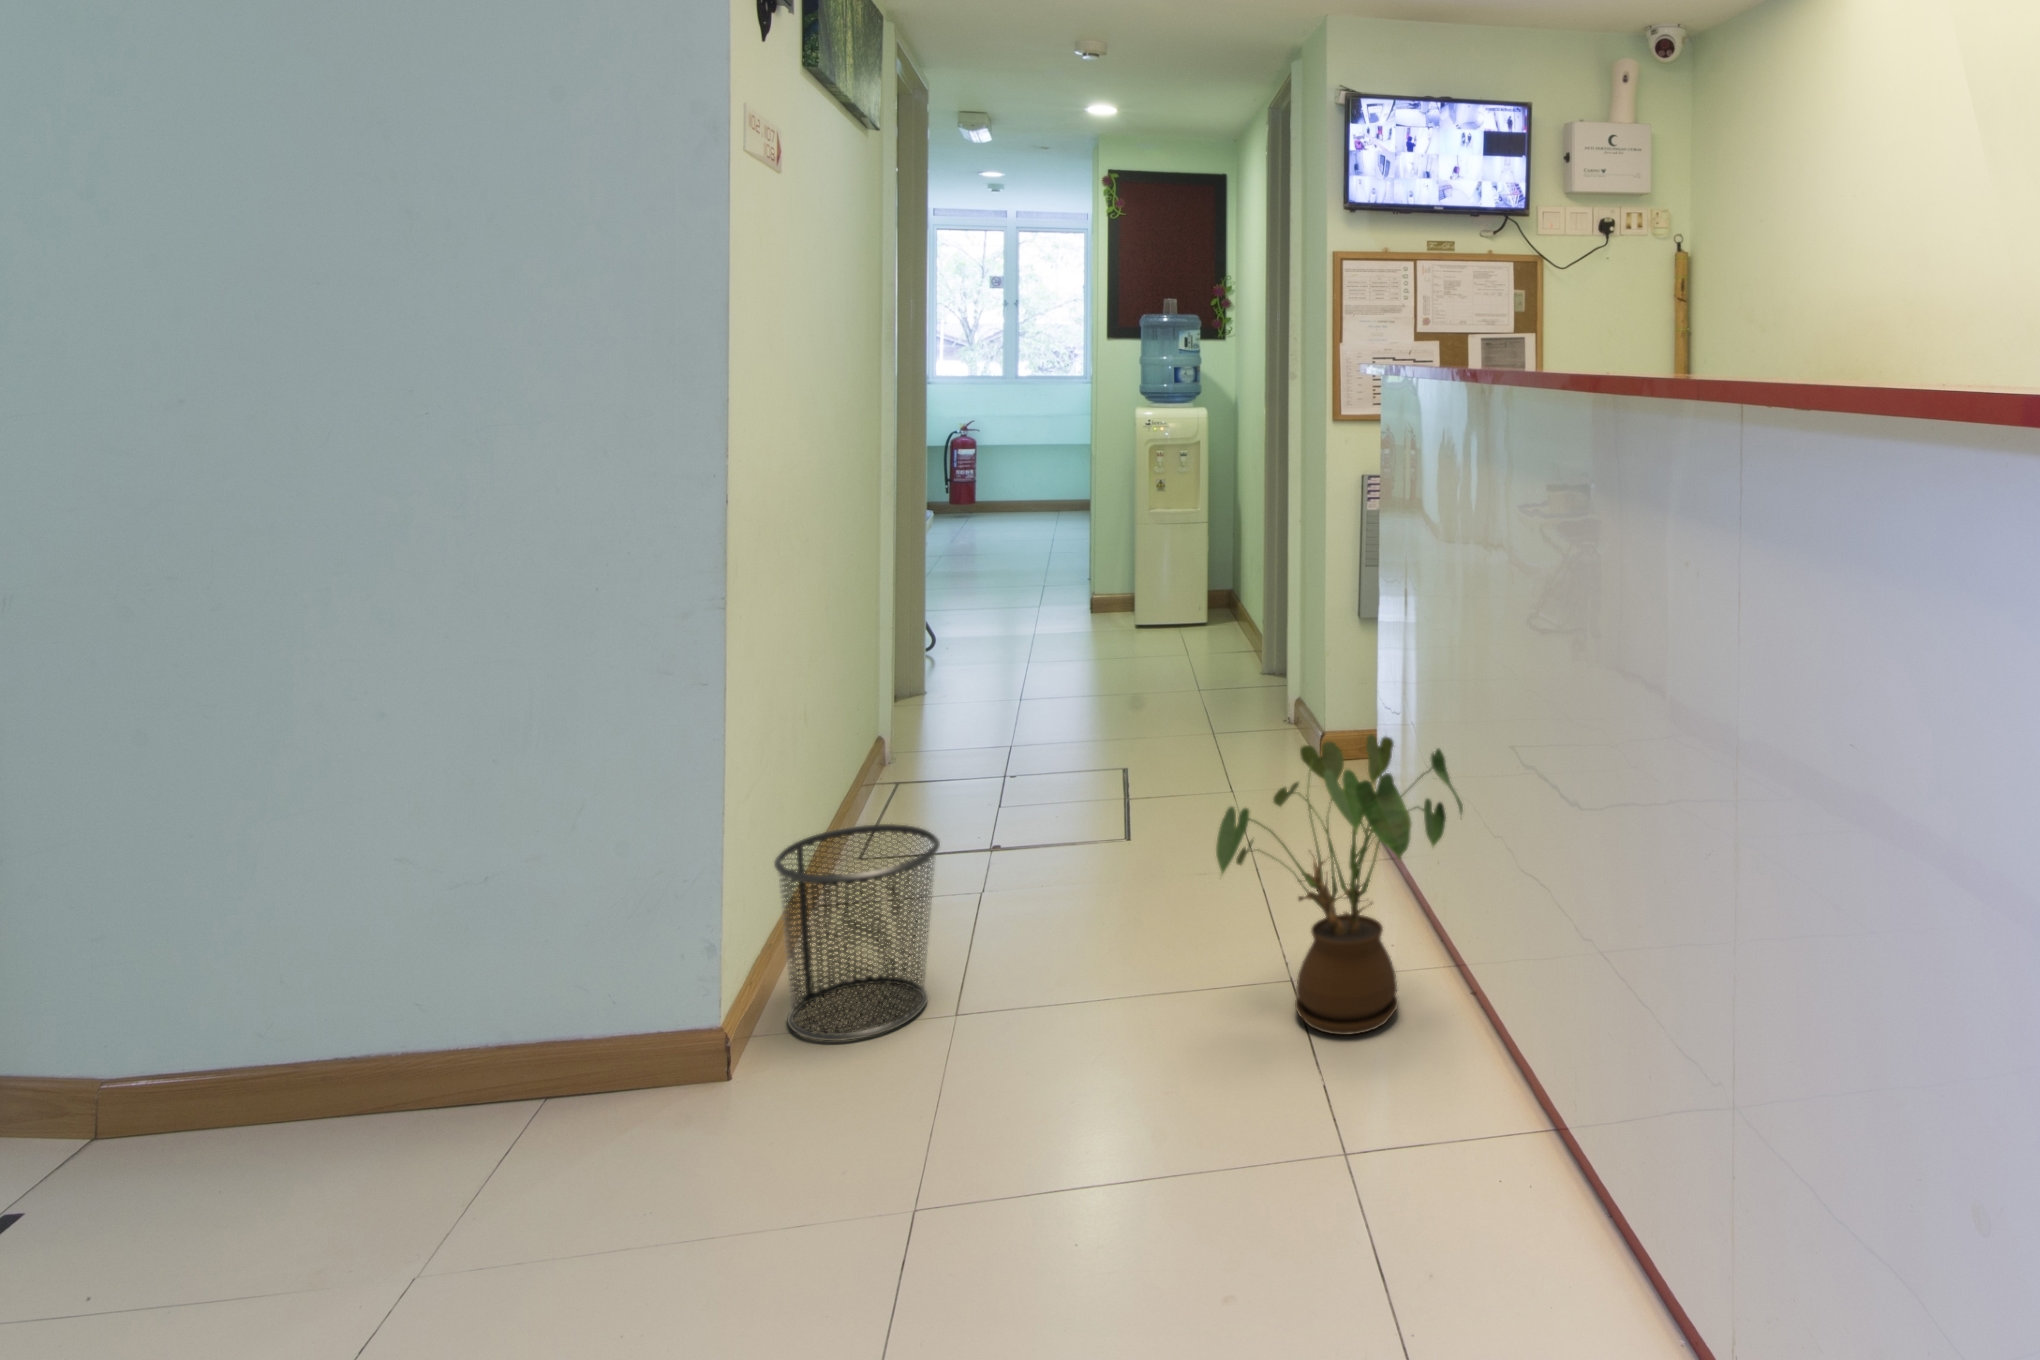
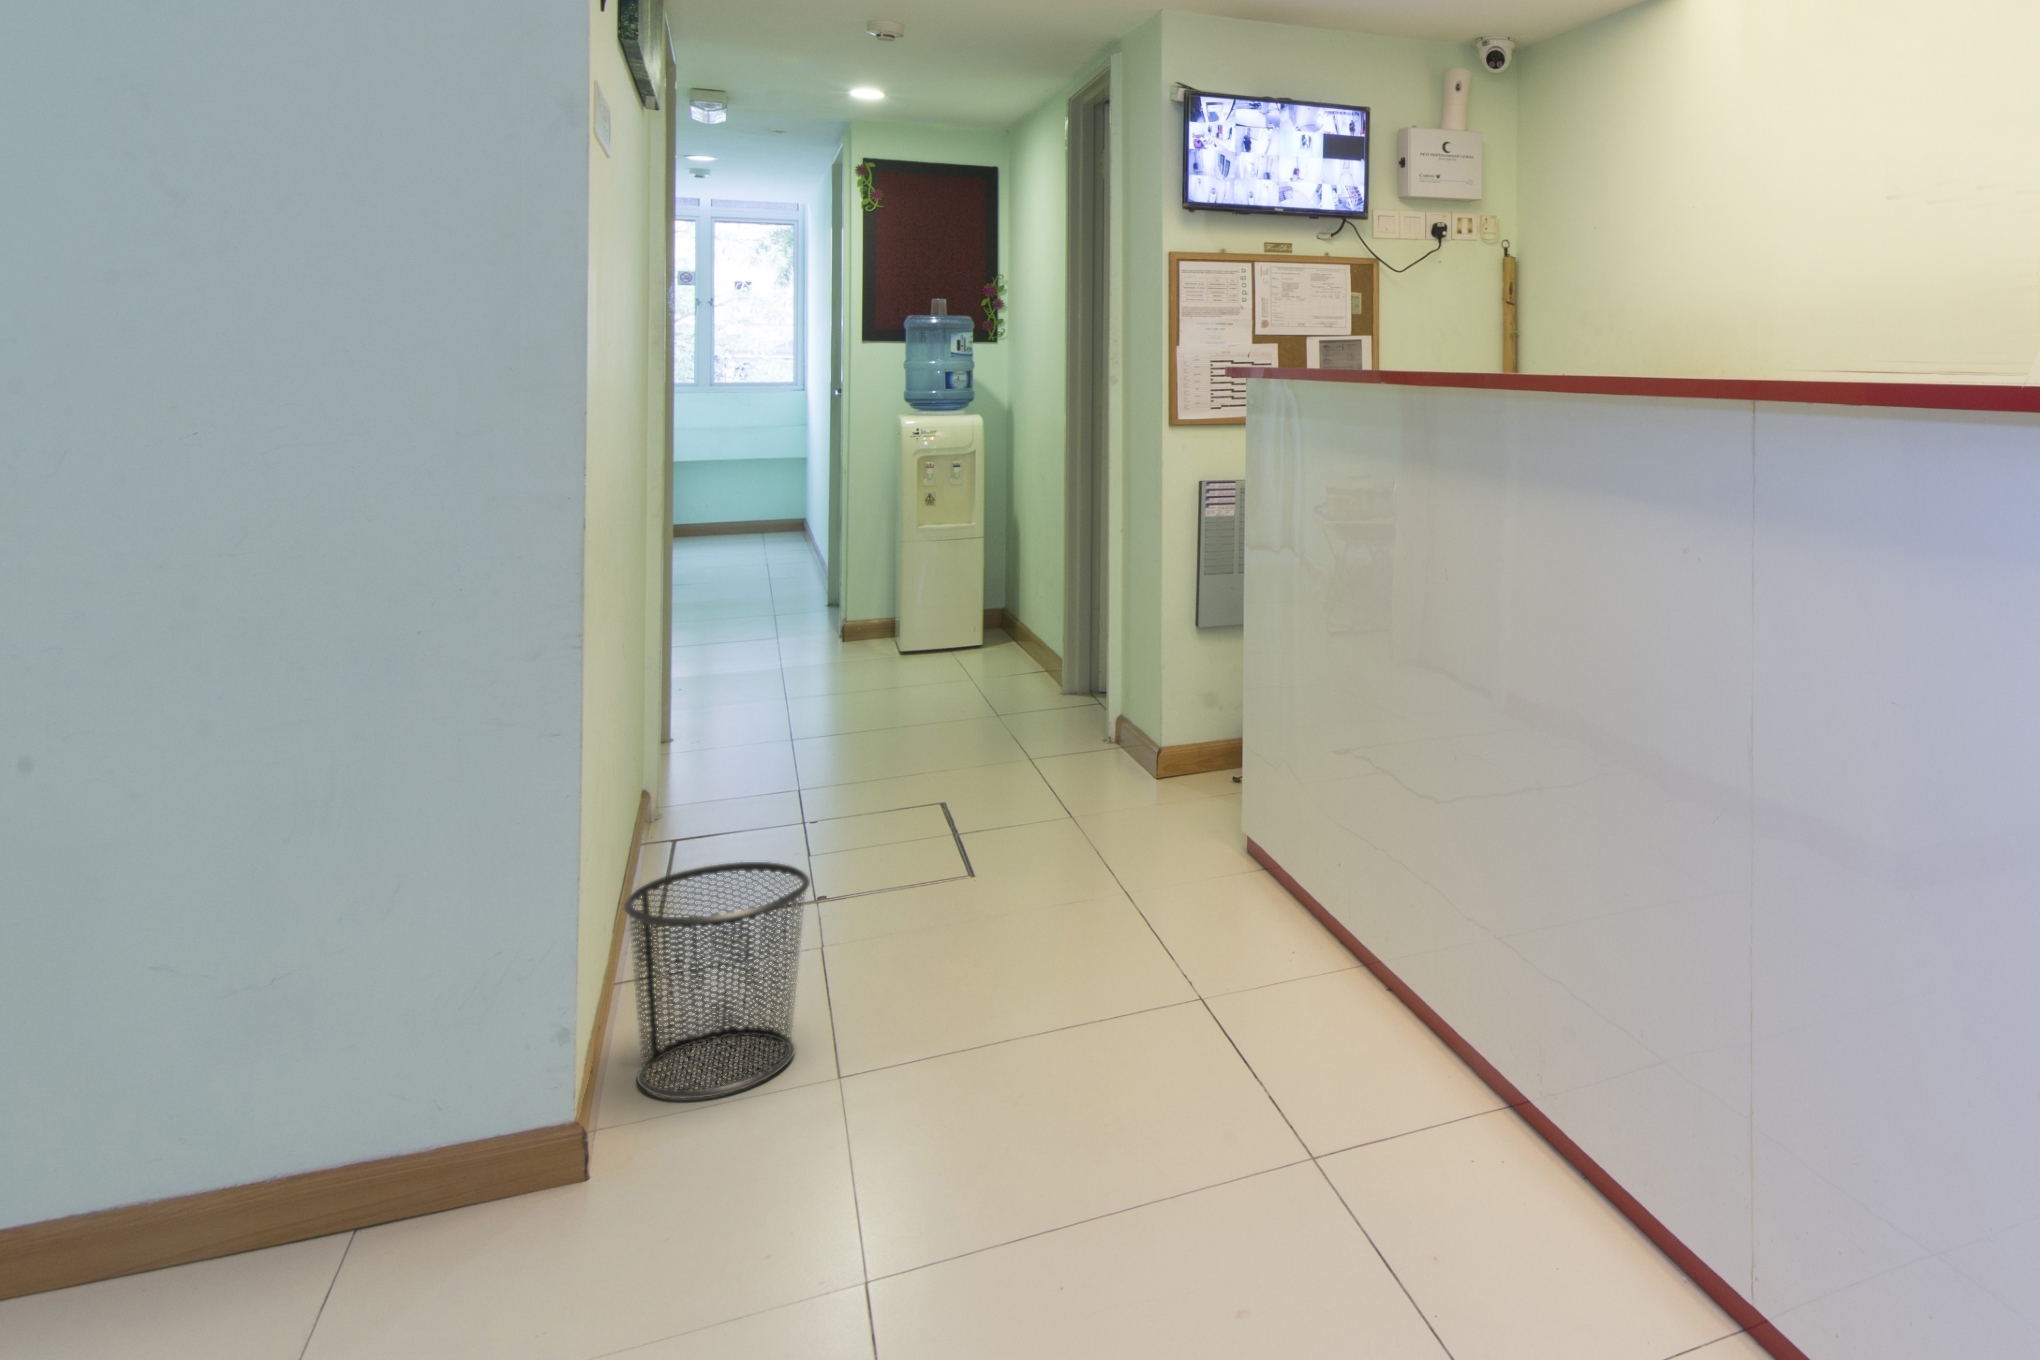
house plant: present [1216,734,1463,1035] -> none [1128,739,1370,1043]

